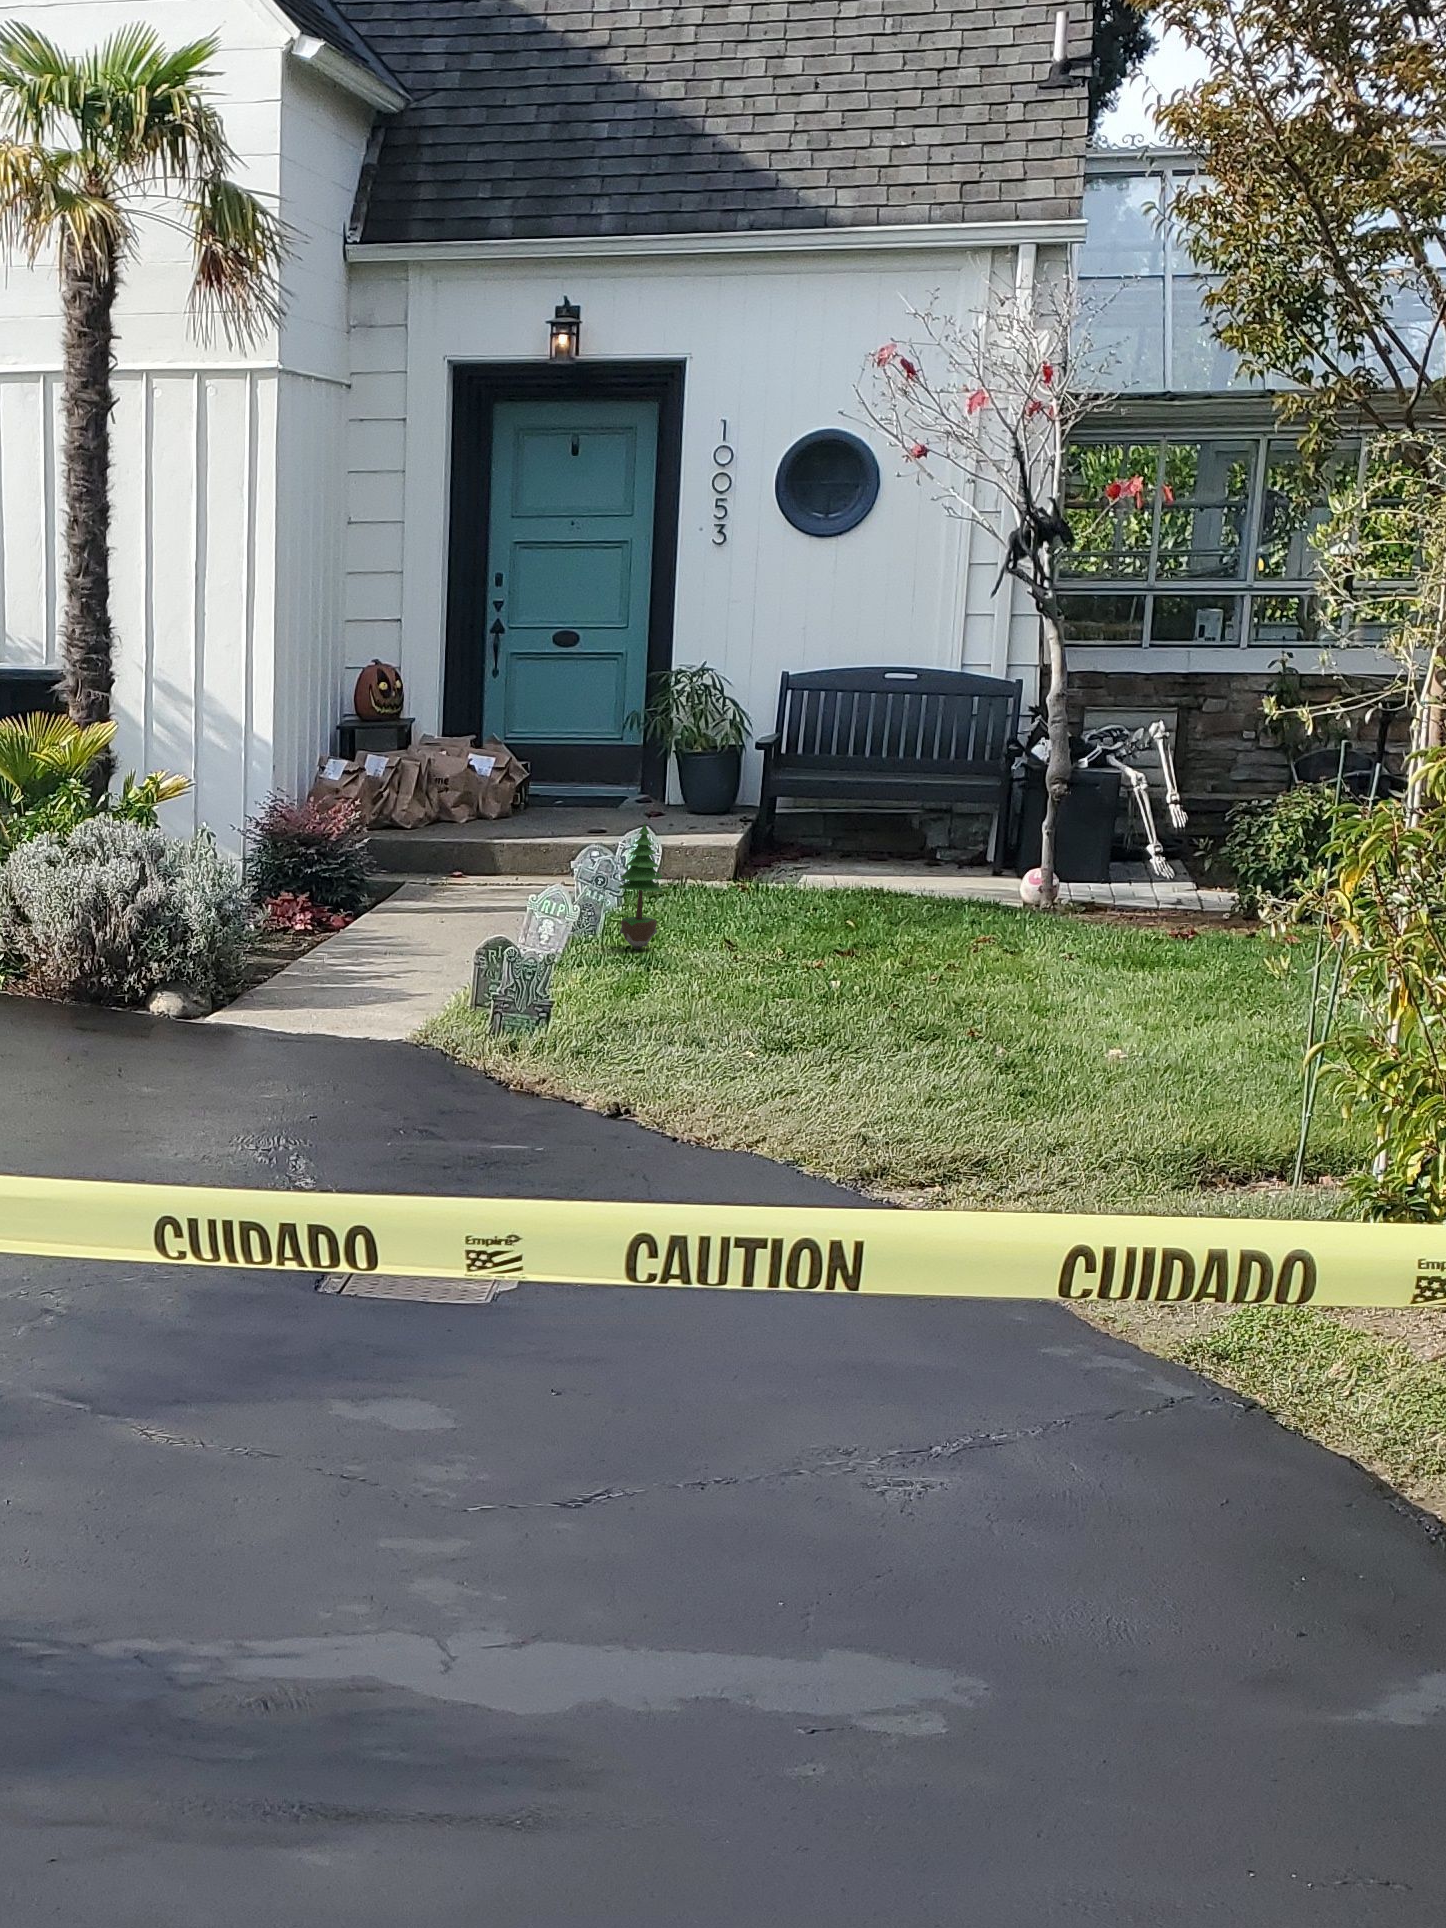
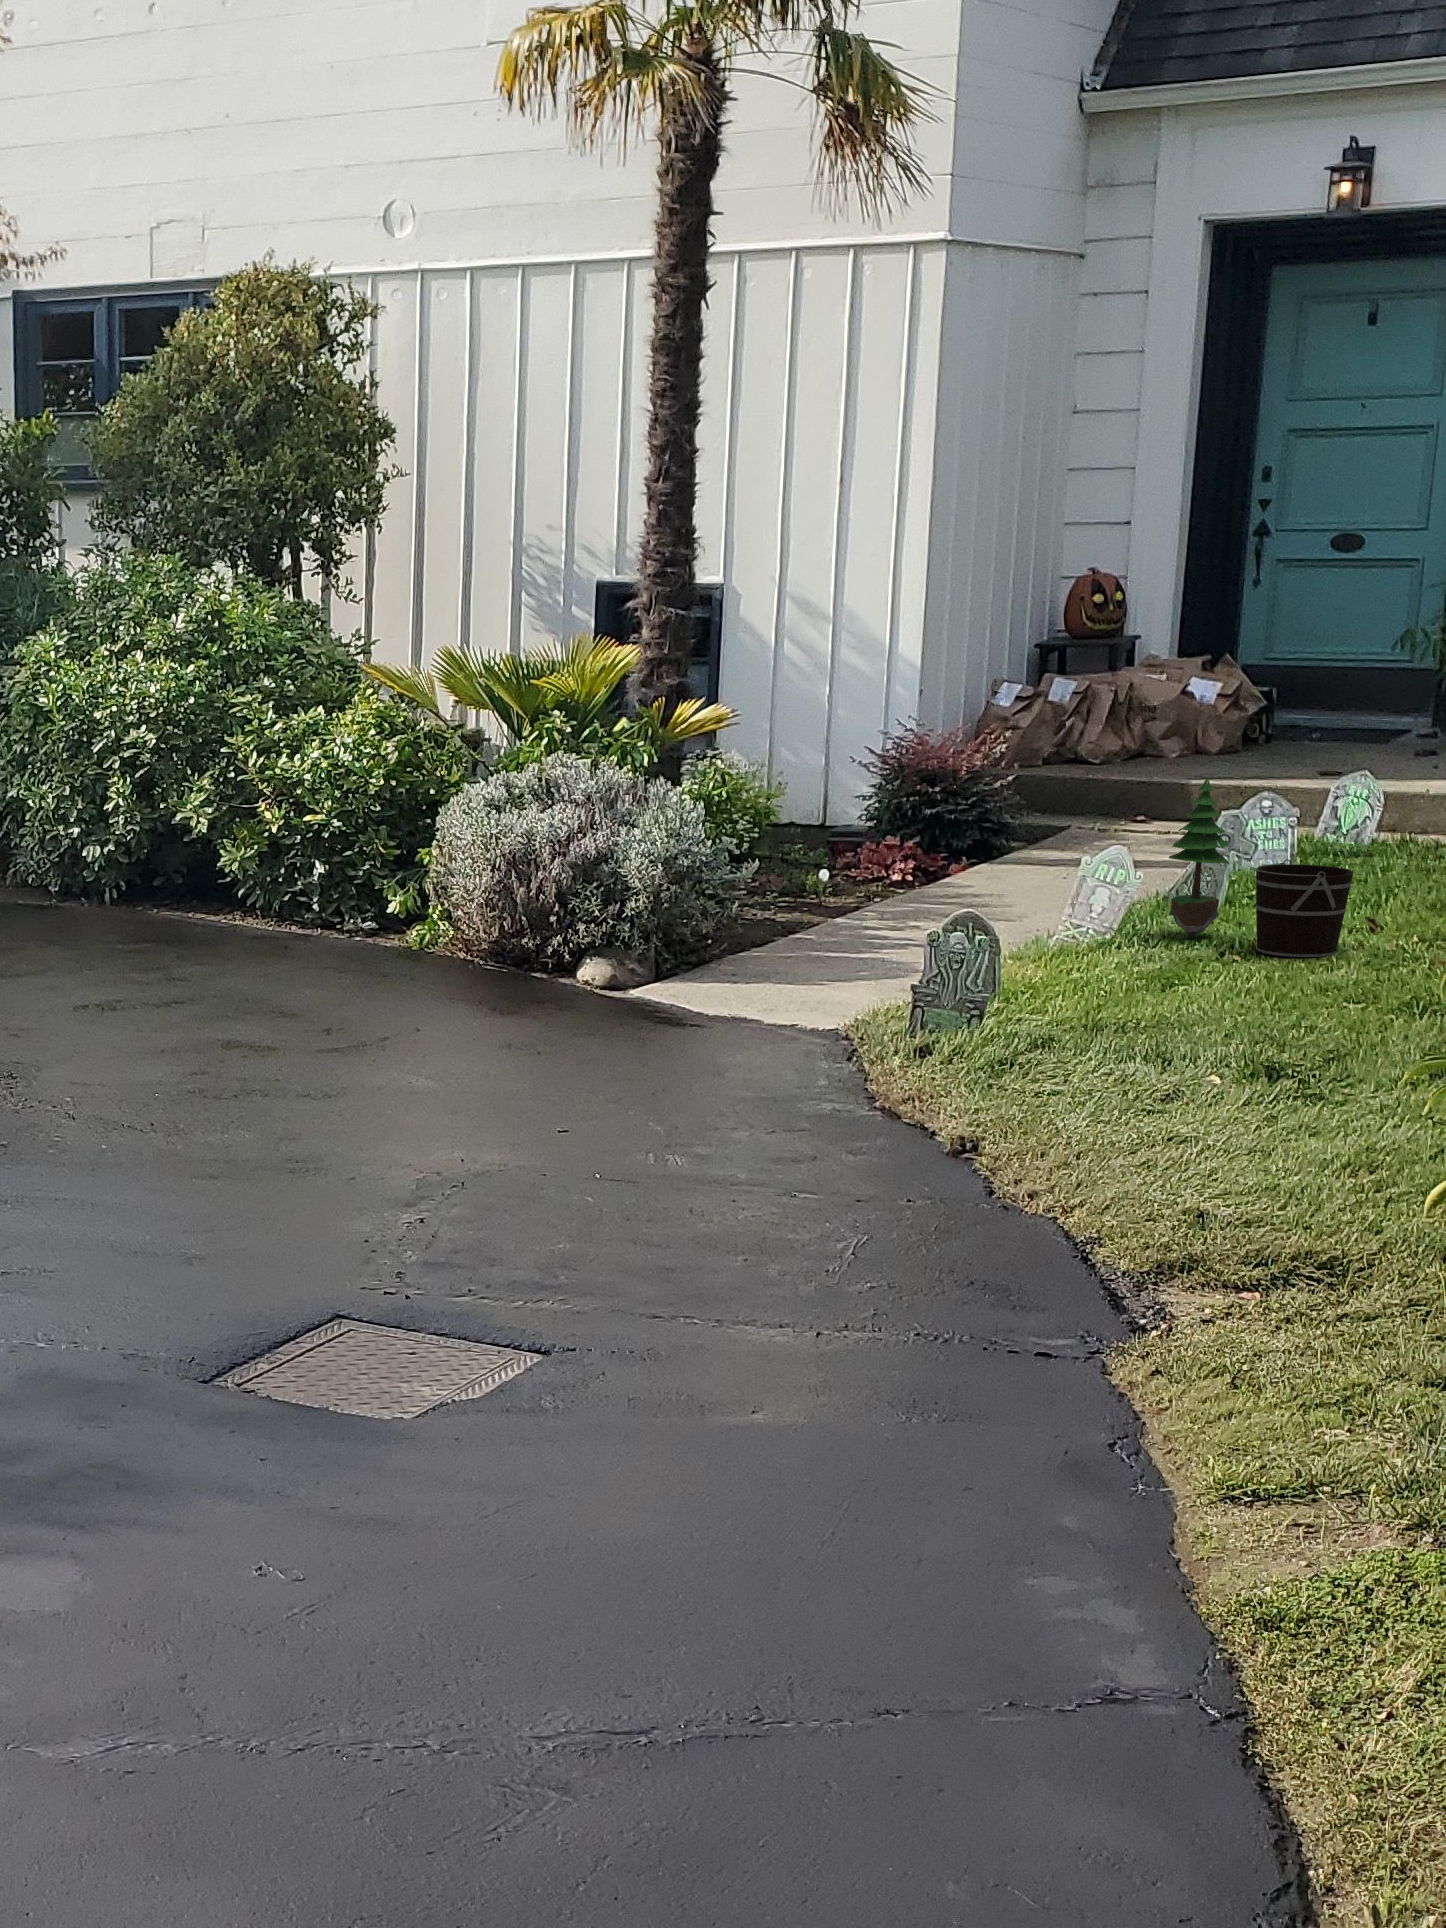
bucket: none [693,886,764,961] -> present [1256,859,1353,957]

